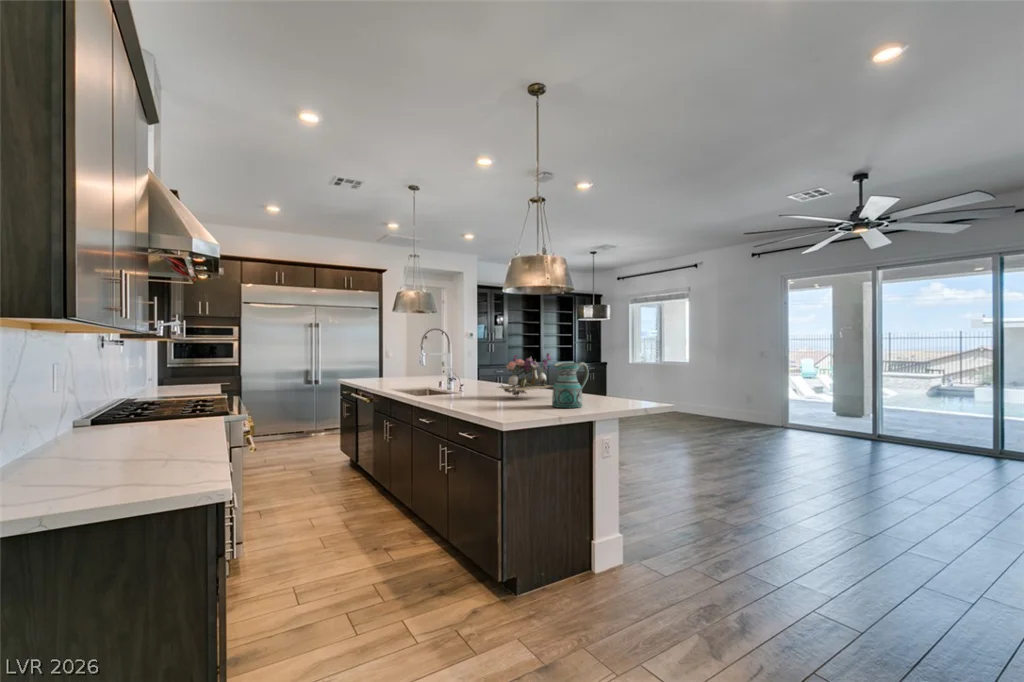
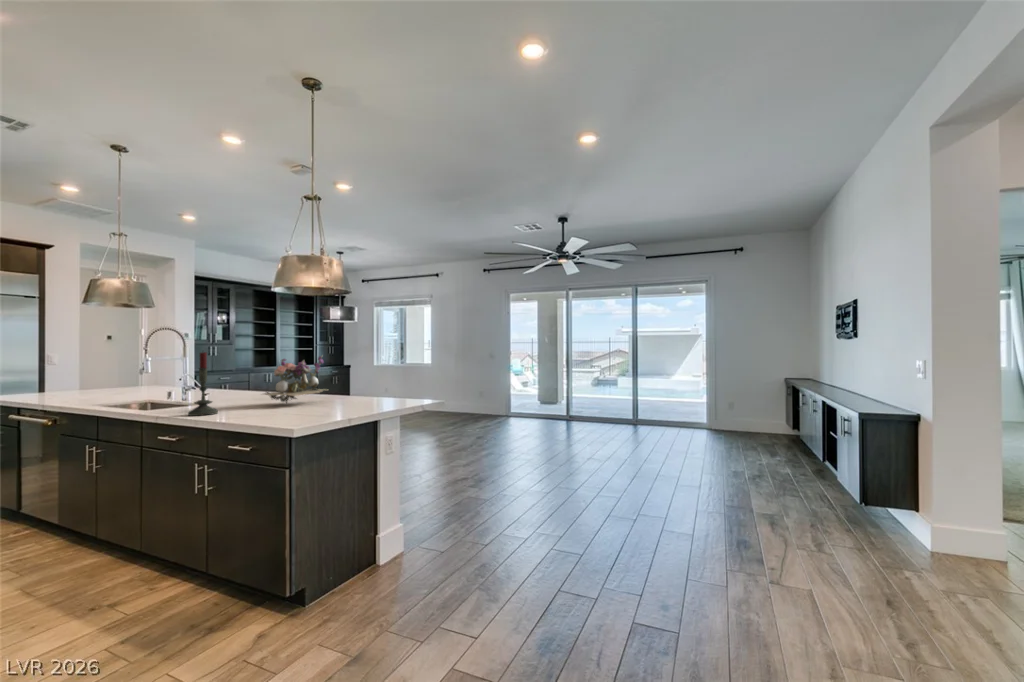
candle: none [439,347,460,403] -> present [188,352,218,416]
ceramic pitcher: present [552,362,588,408] -> none [335,364,370,410]

